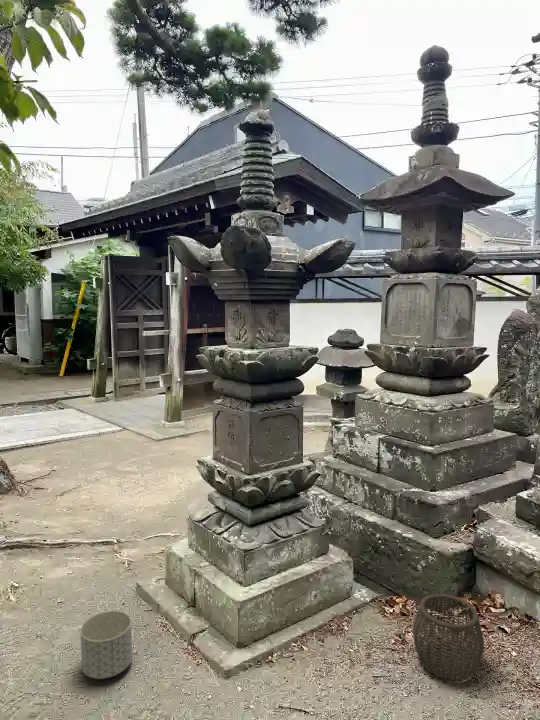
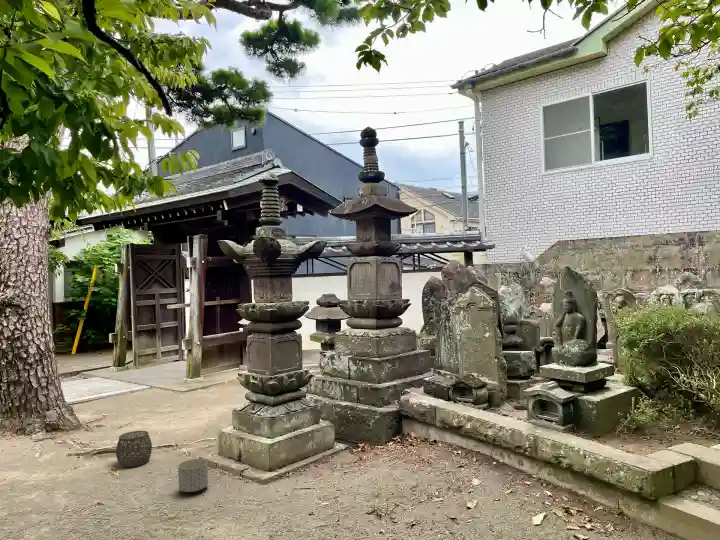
woven basket: present [413,594,484,681] -> present [116,431,152,467]

